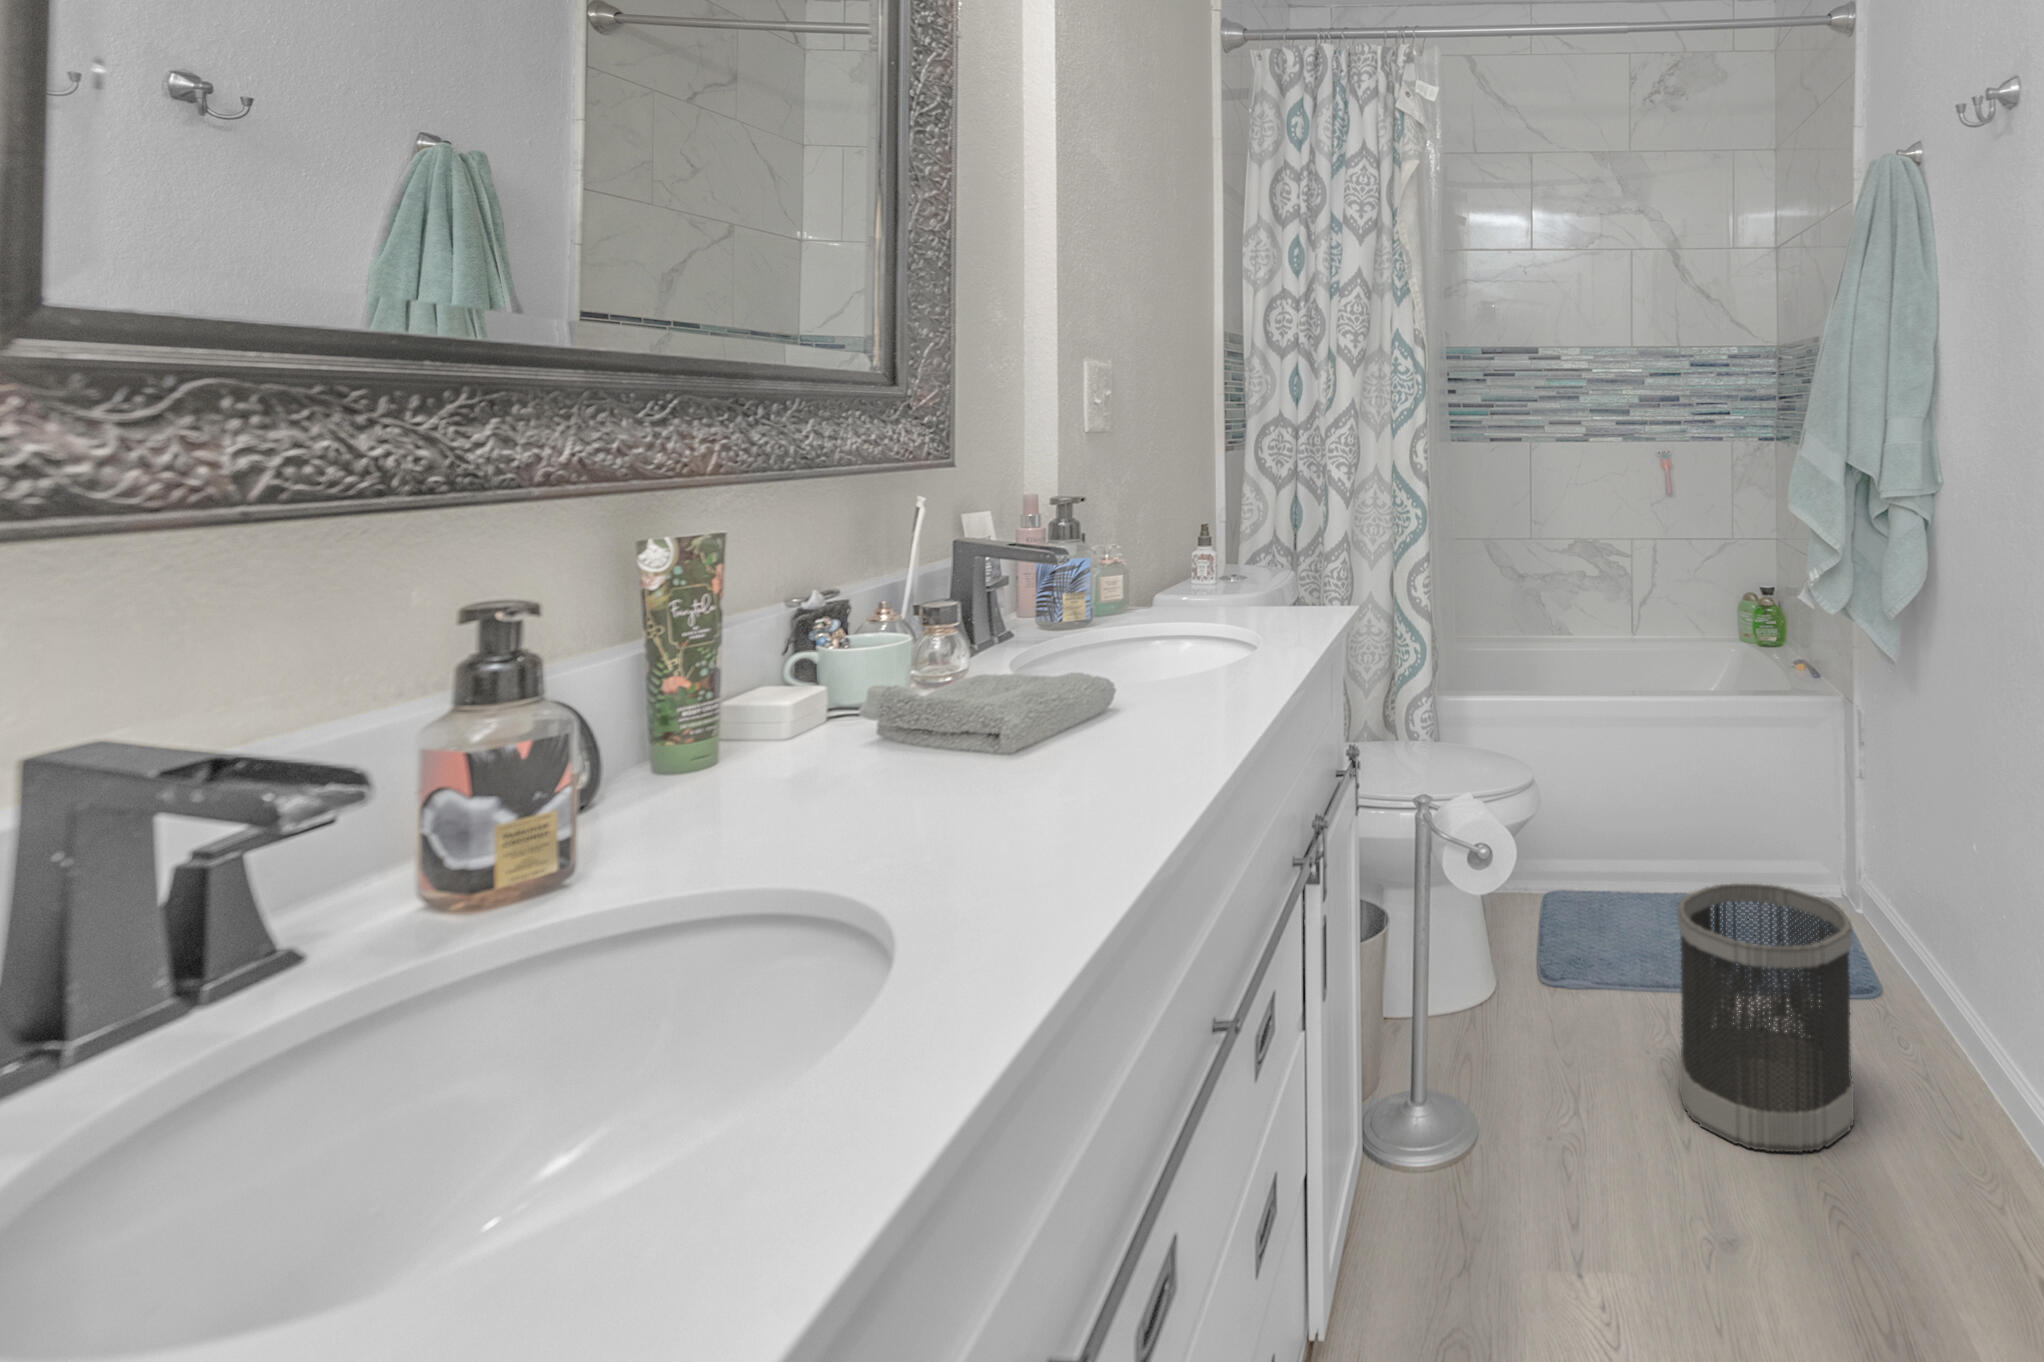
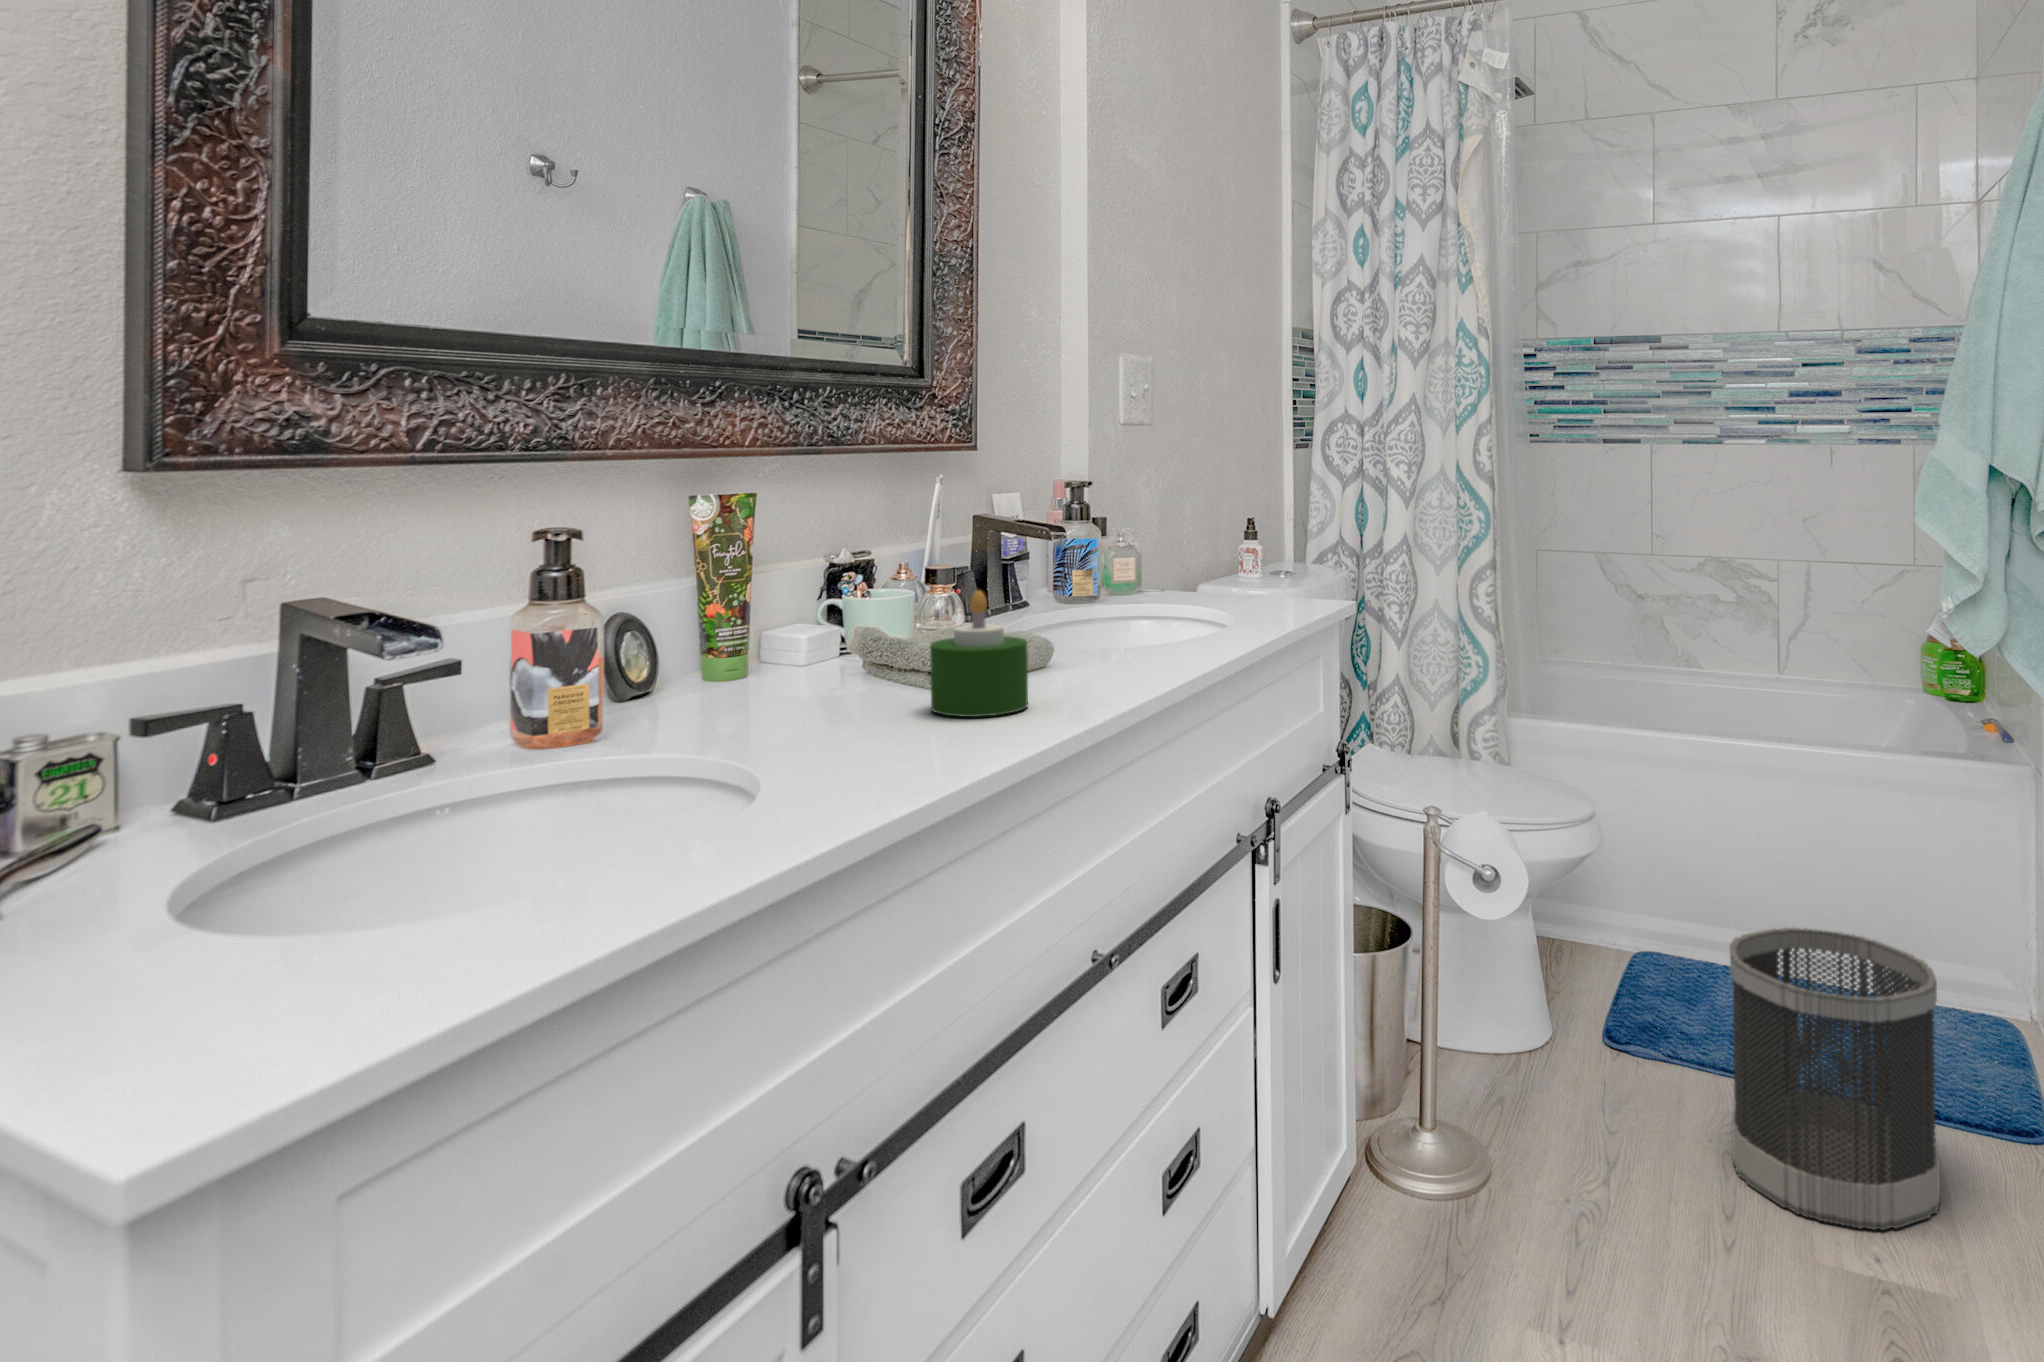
candle: none [1009,650,1129,806] -> present [930,591,1028,717]

